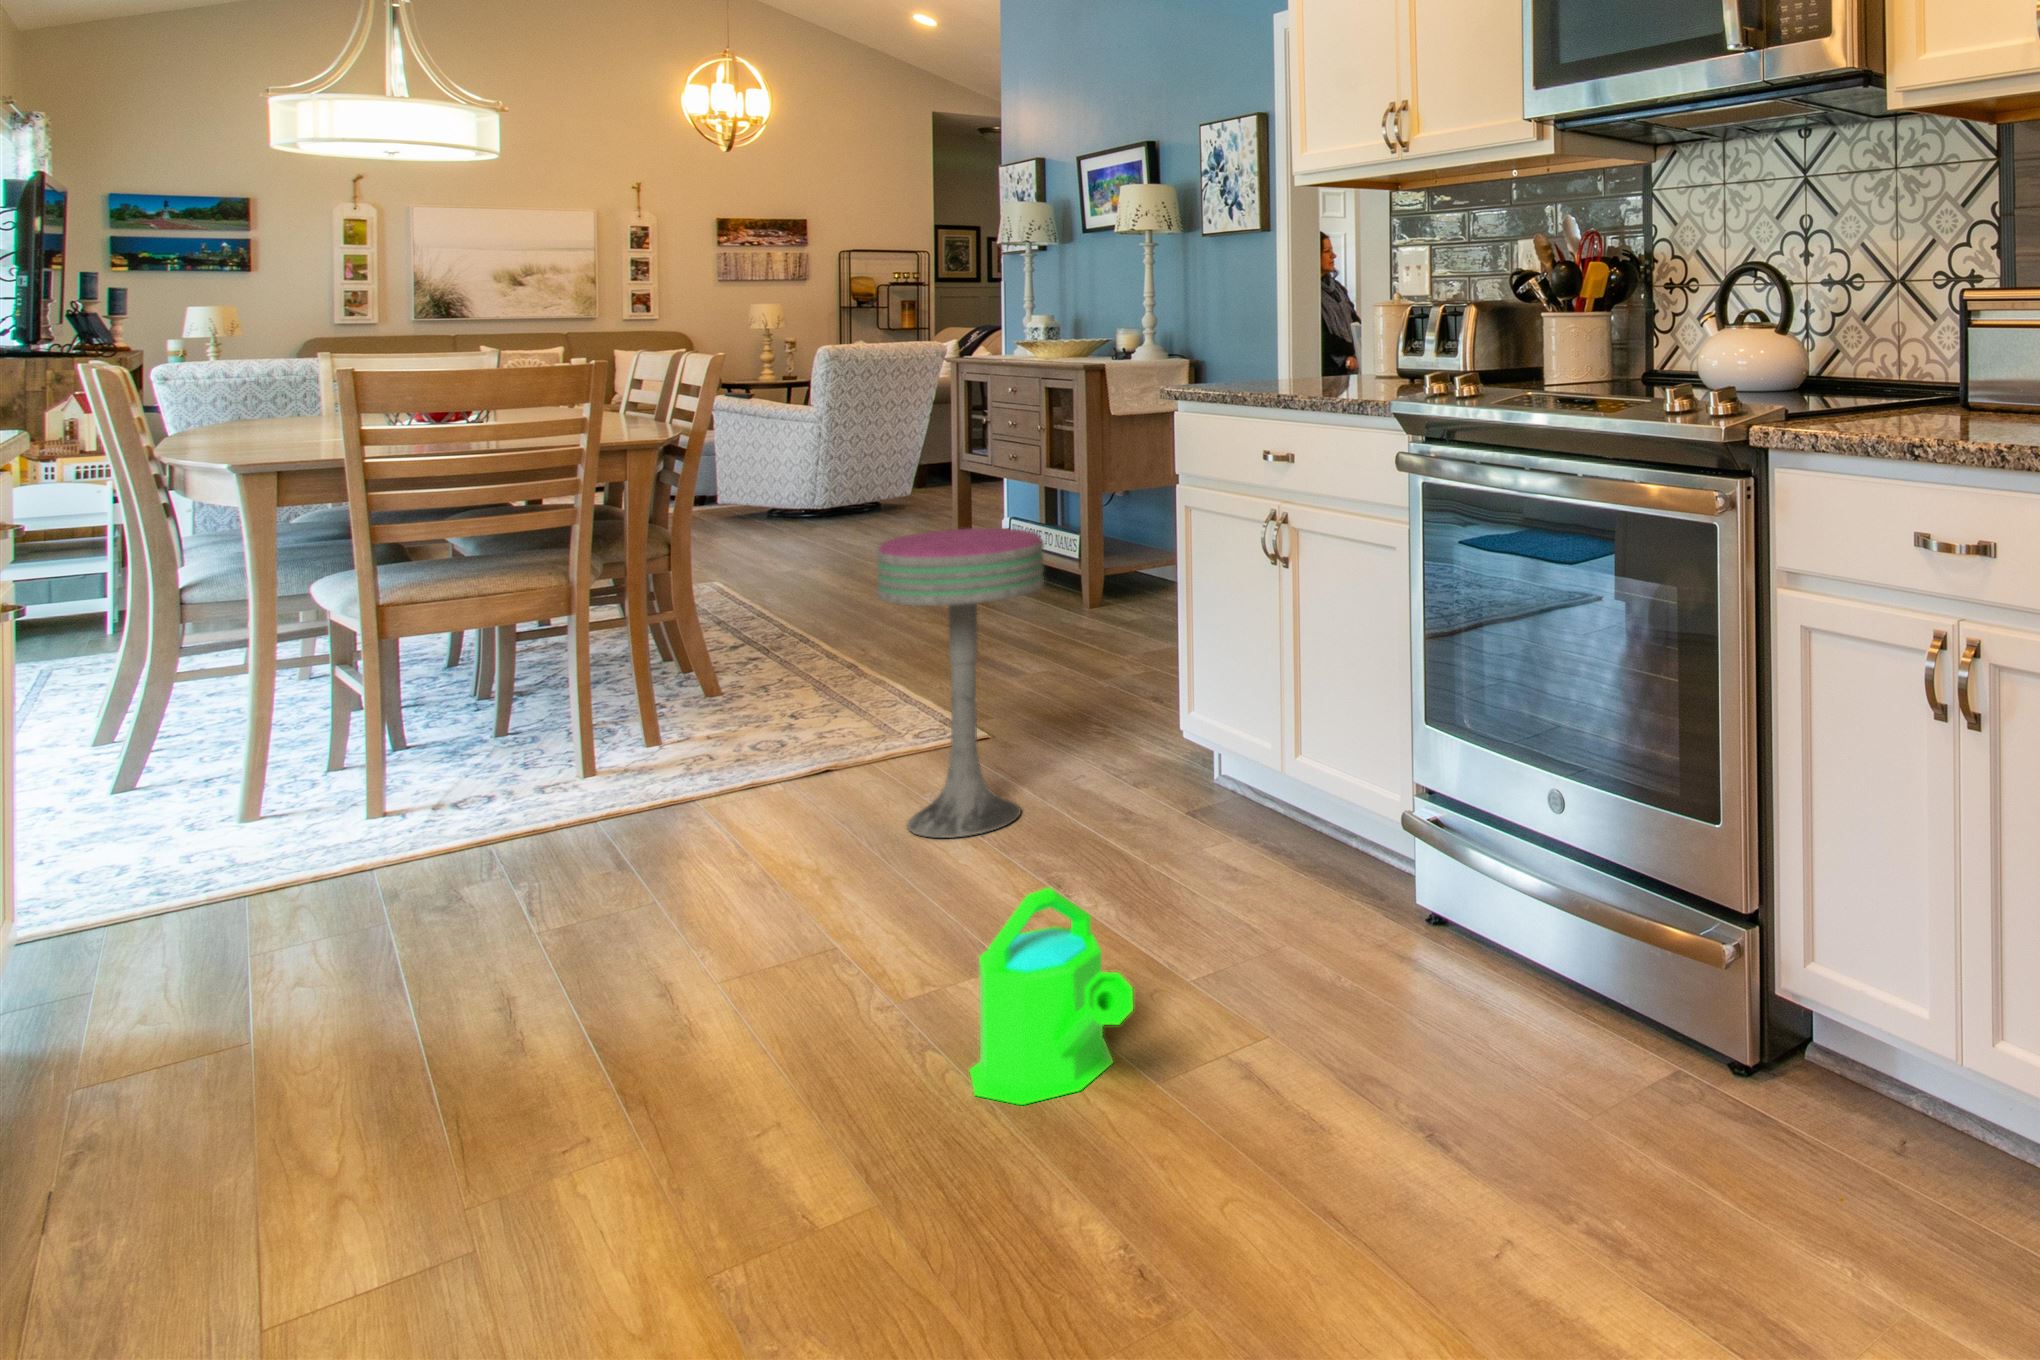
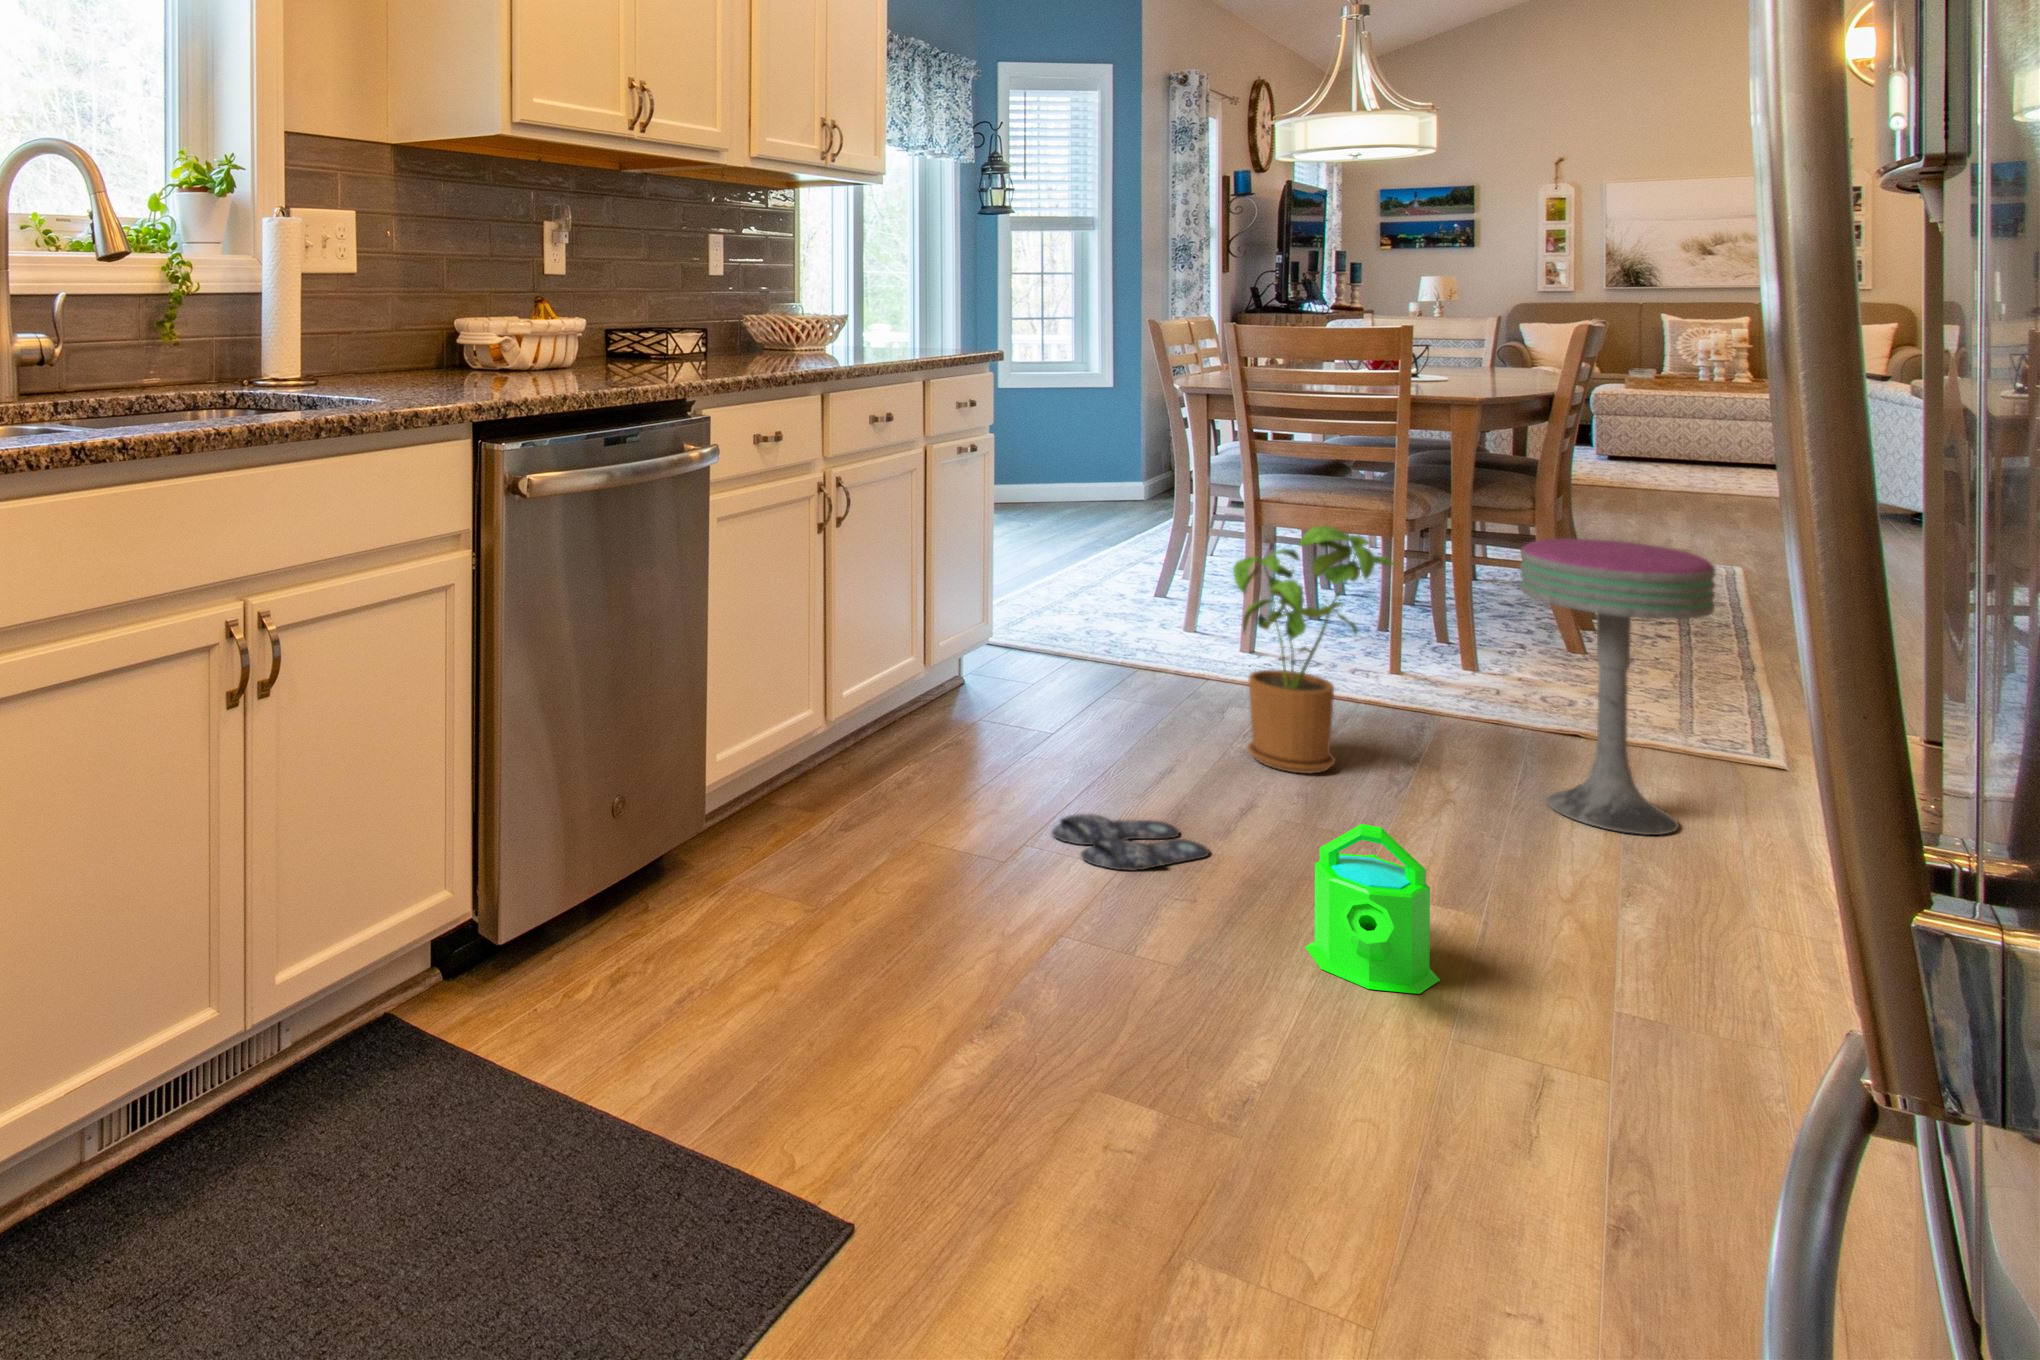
house plant: none [538,570,766,937] -> present [1233,526,1399,773]
slippers: none [476,1067,731,1198] -> present [1052,814,1210,871]

